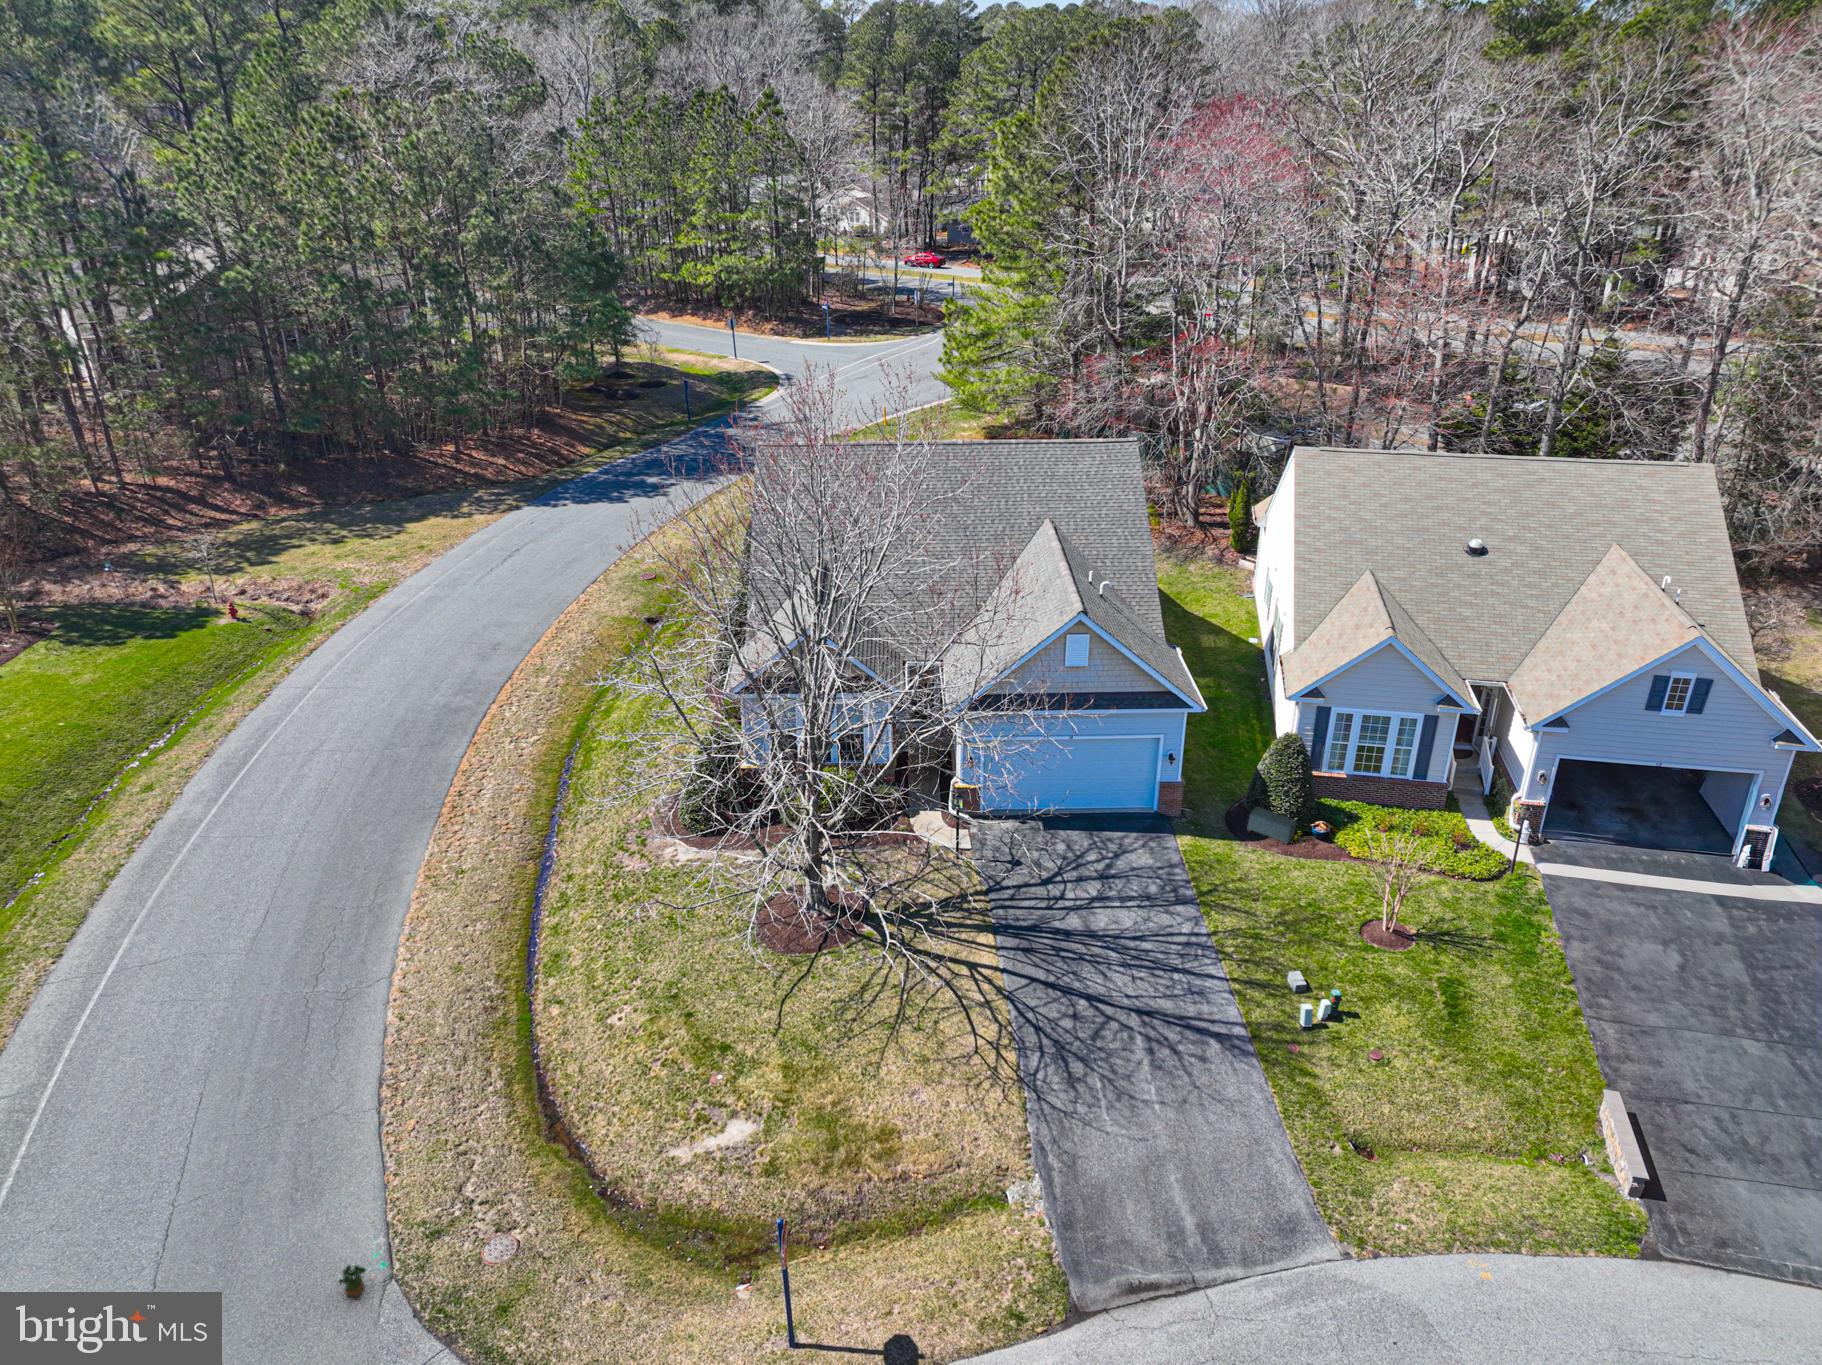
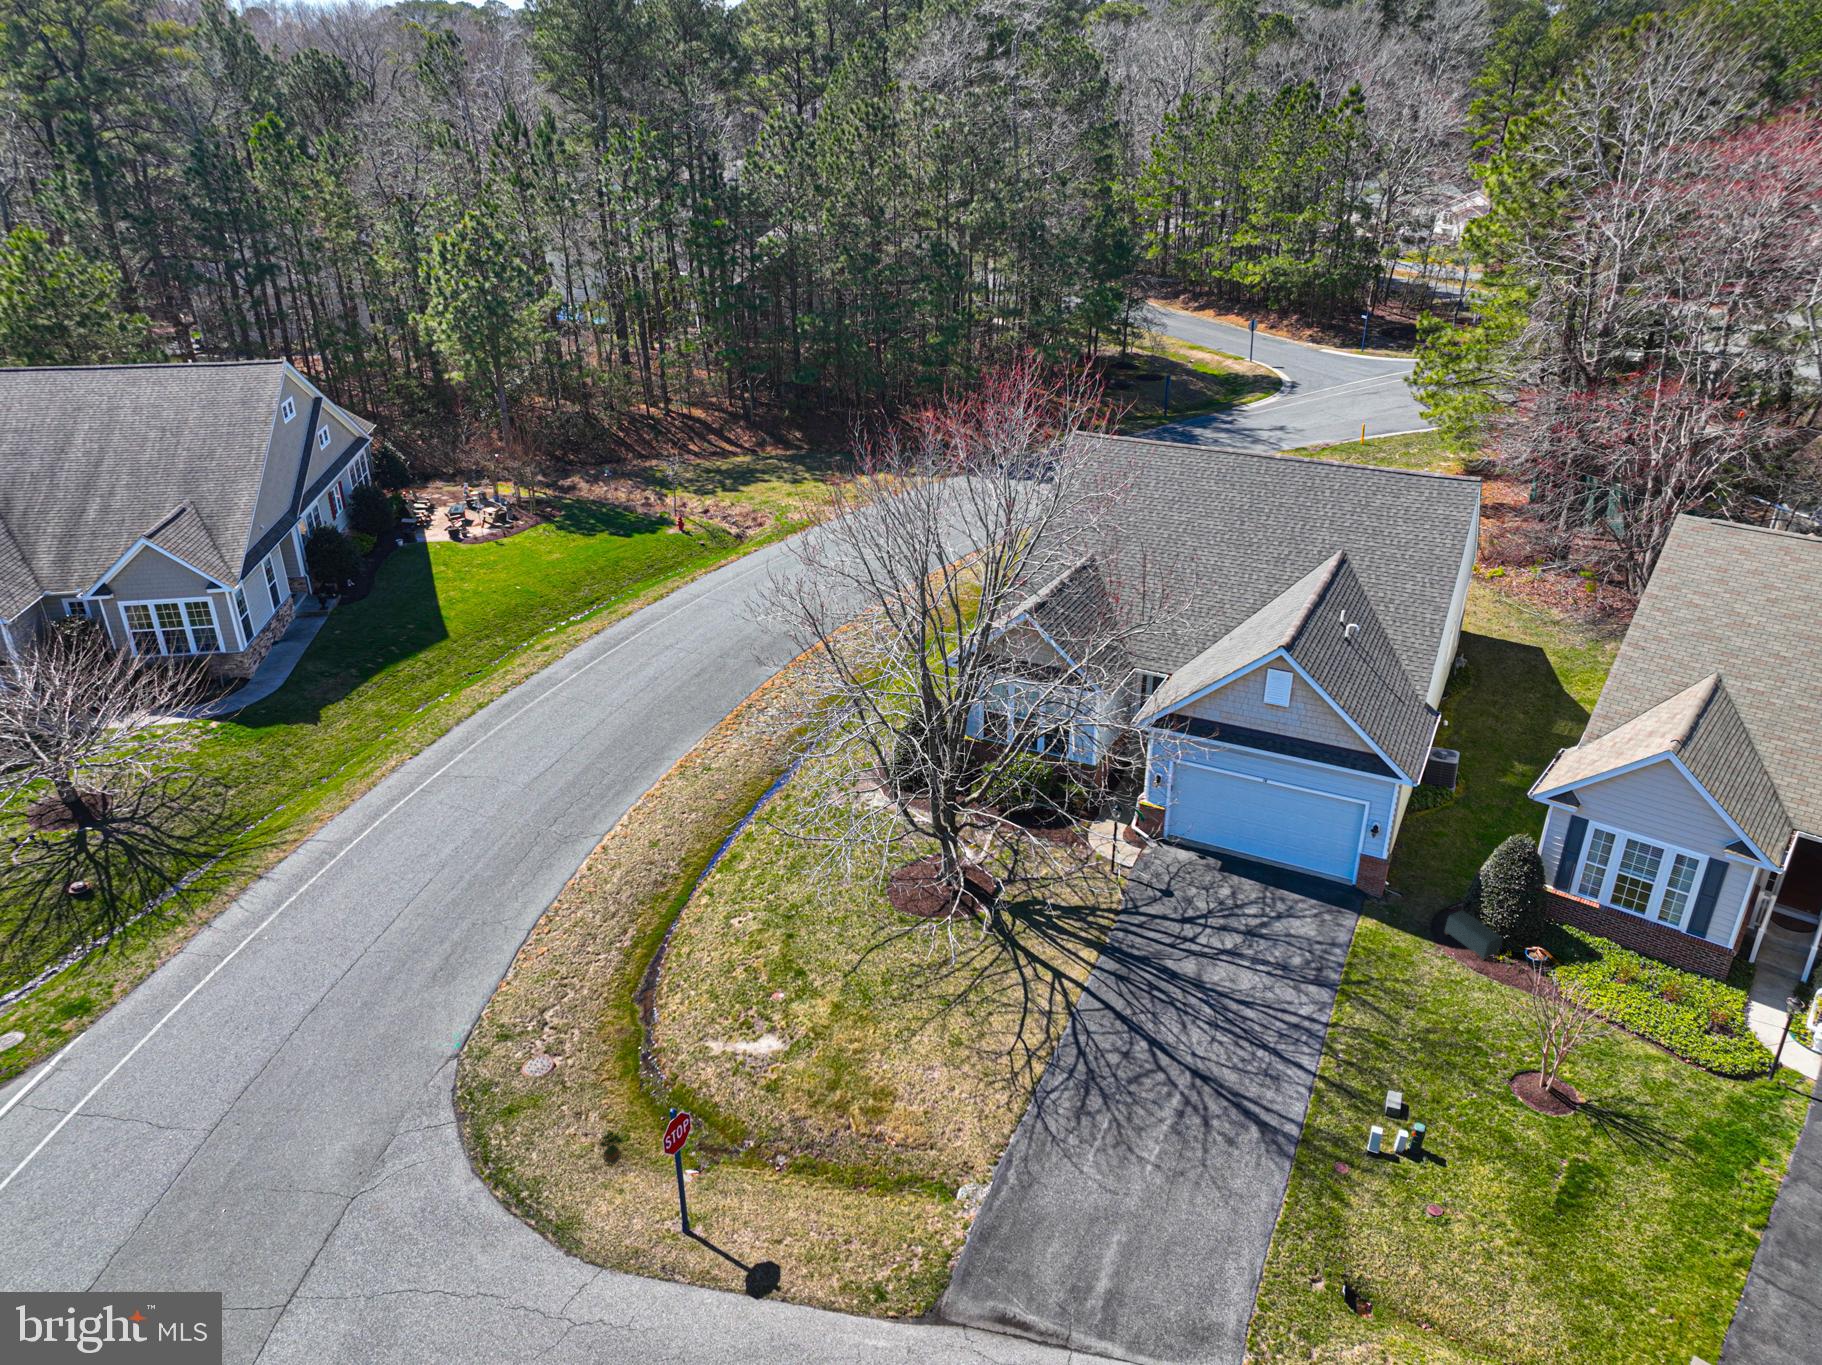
potted tree: present [339,1265,366,1300] -> present [599,1132,623,1165]

